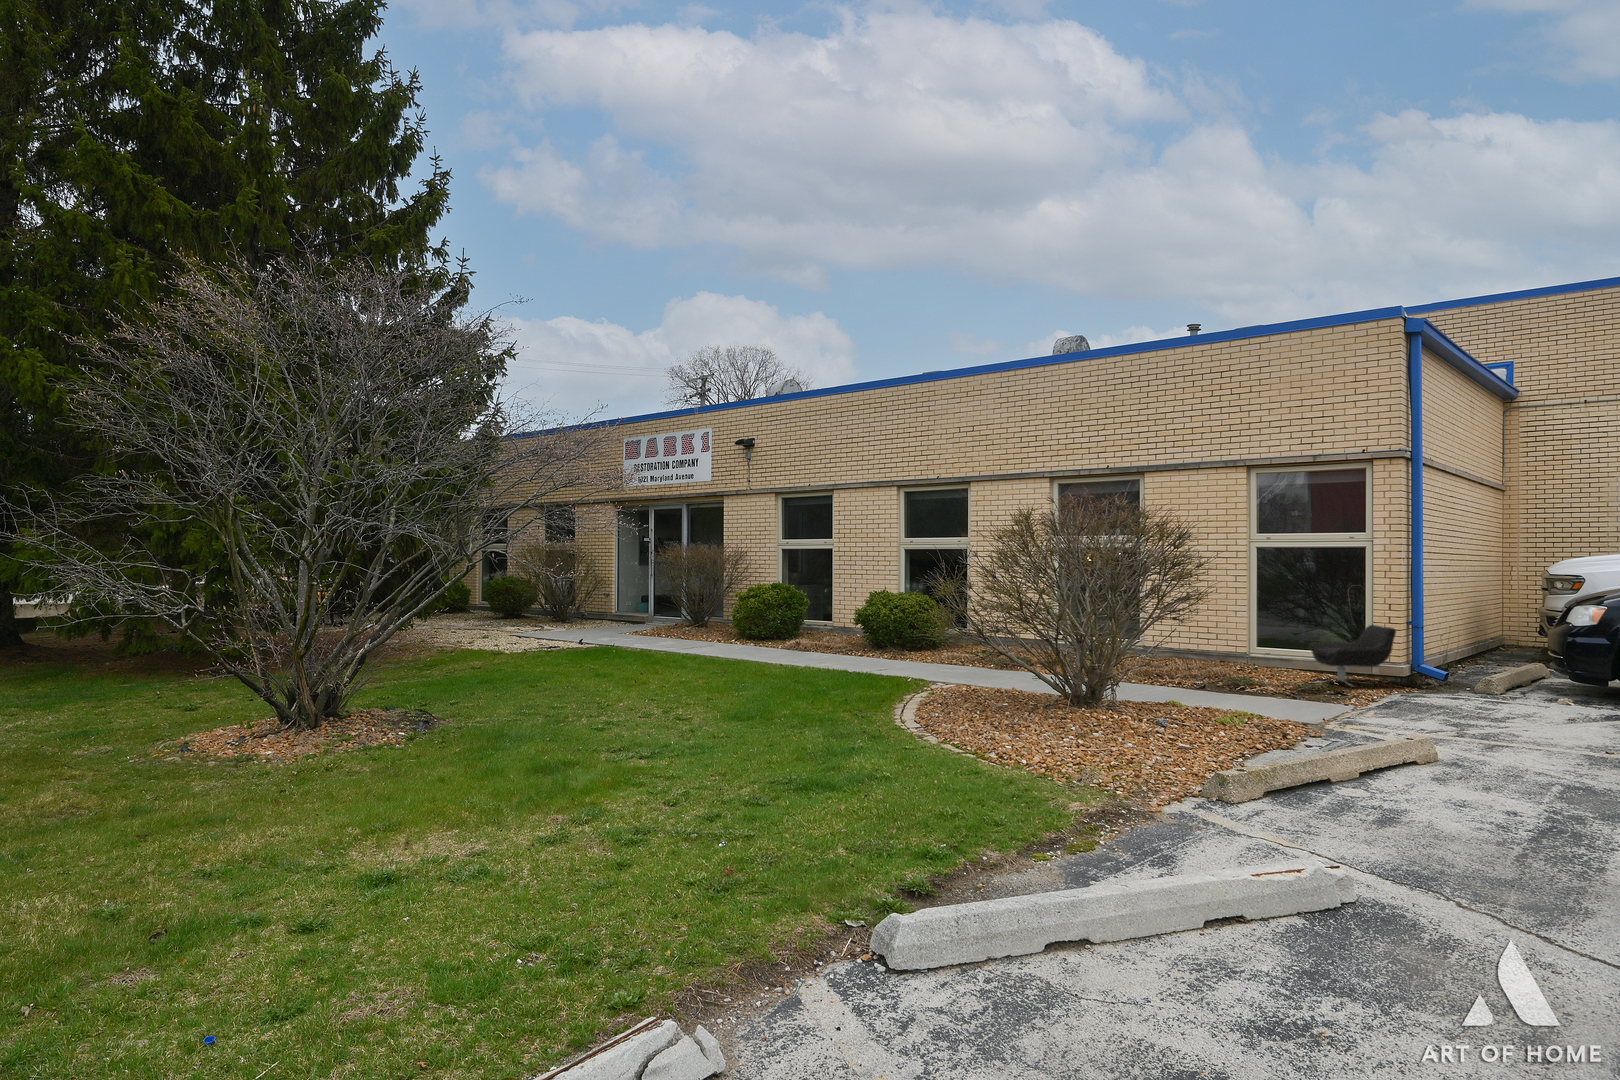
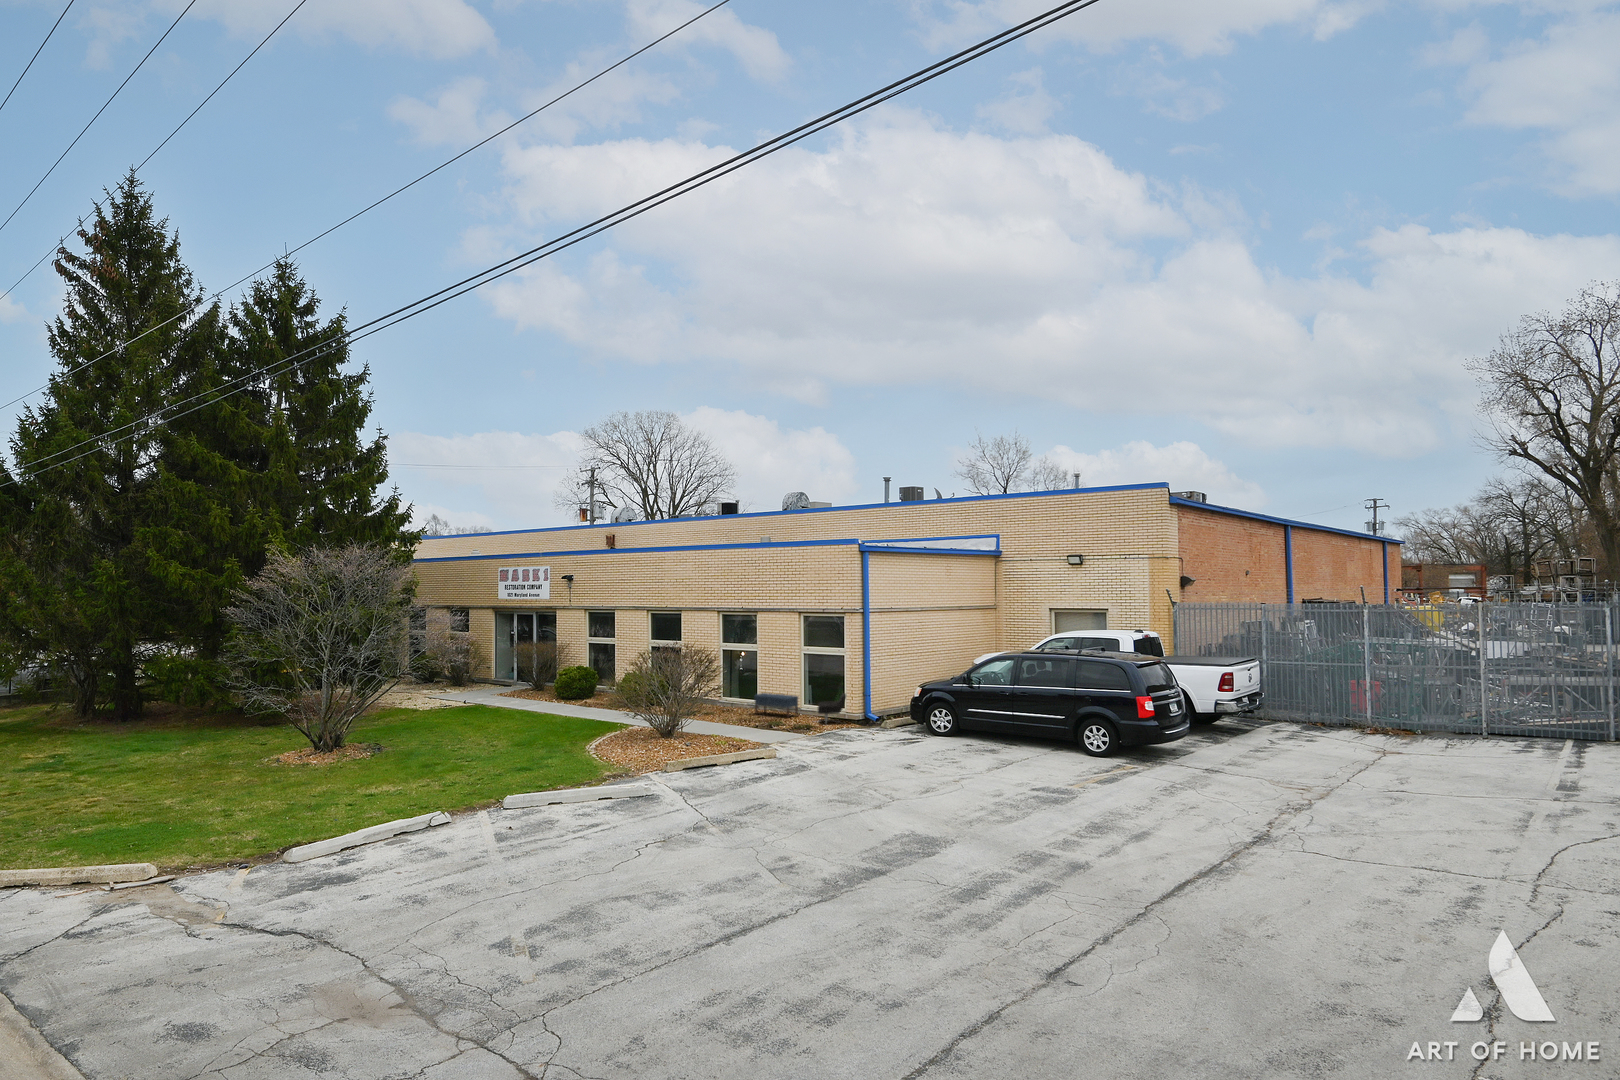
bench: none [1146,626,1248,675] -> present [754,693,798,717]

